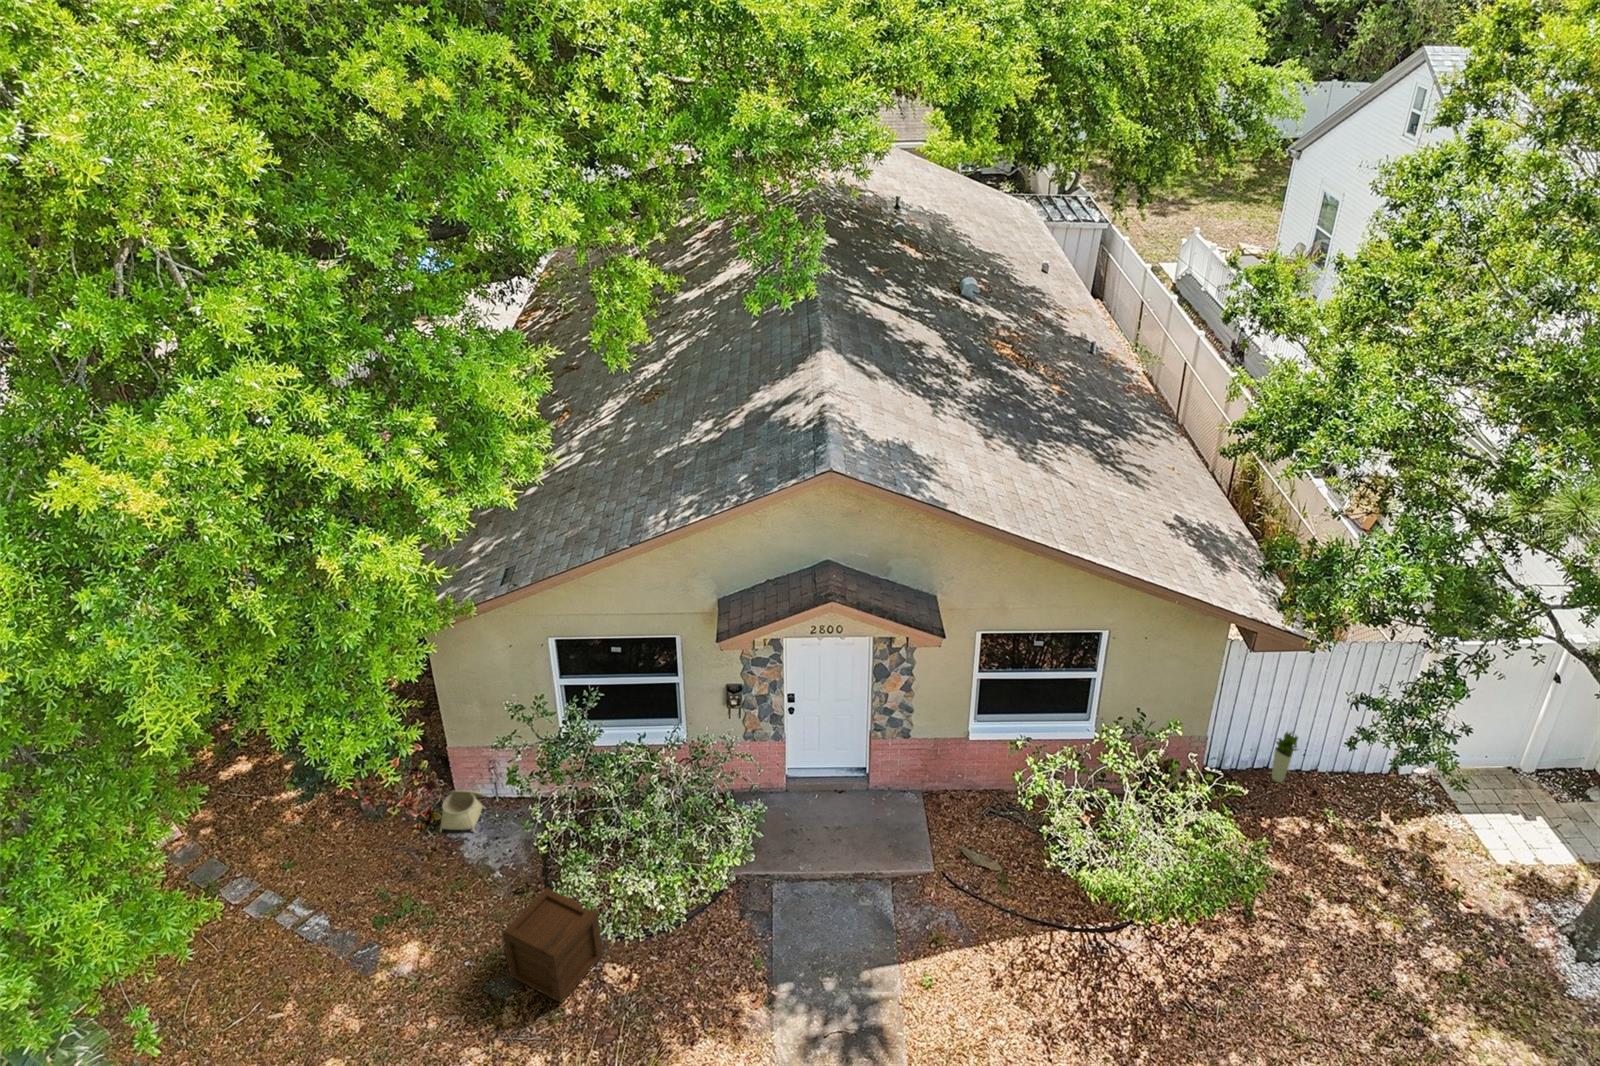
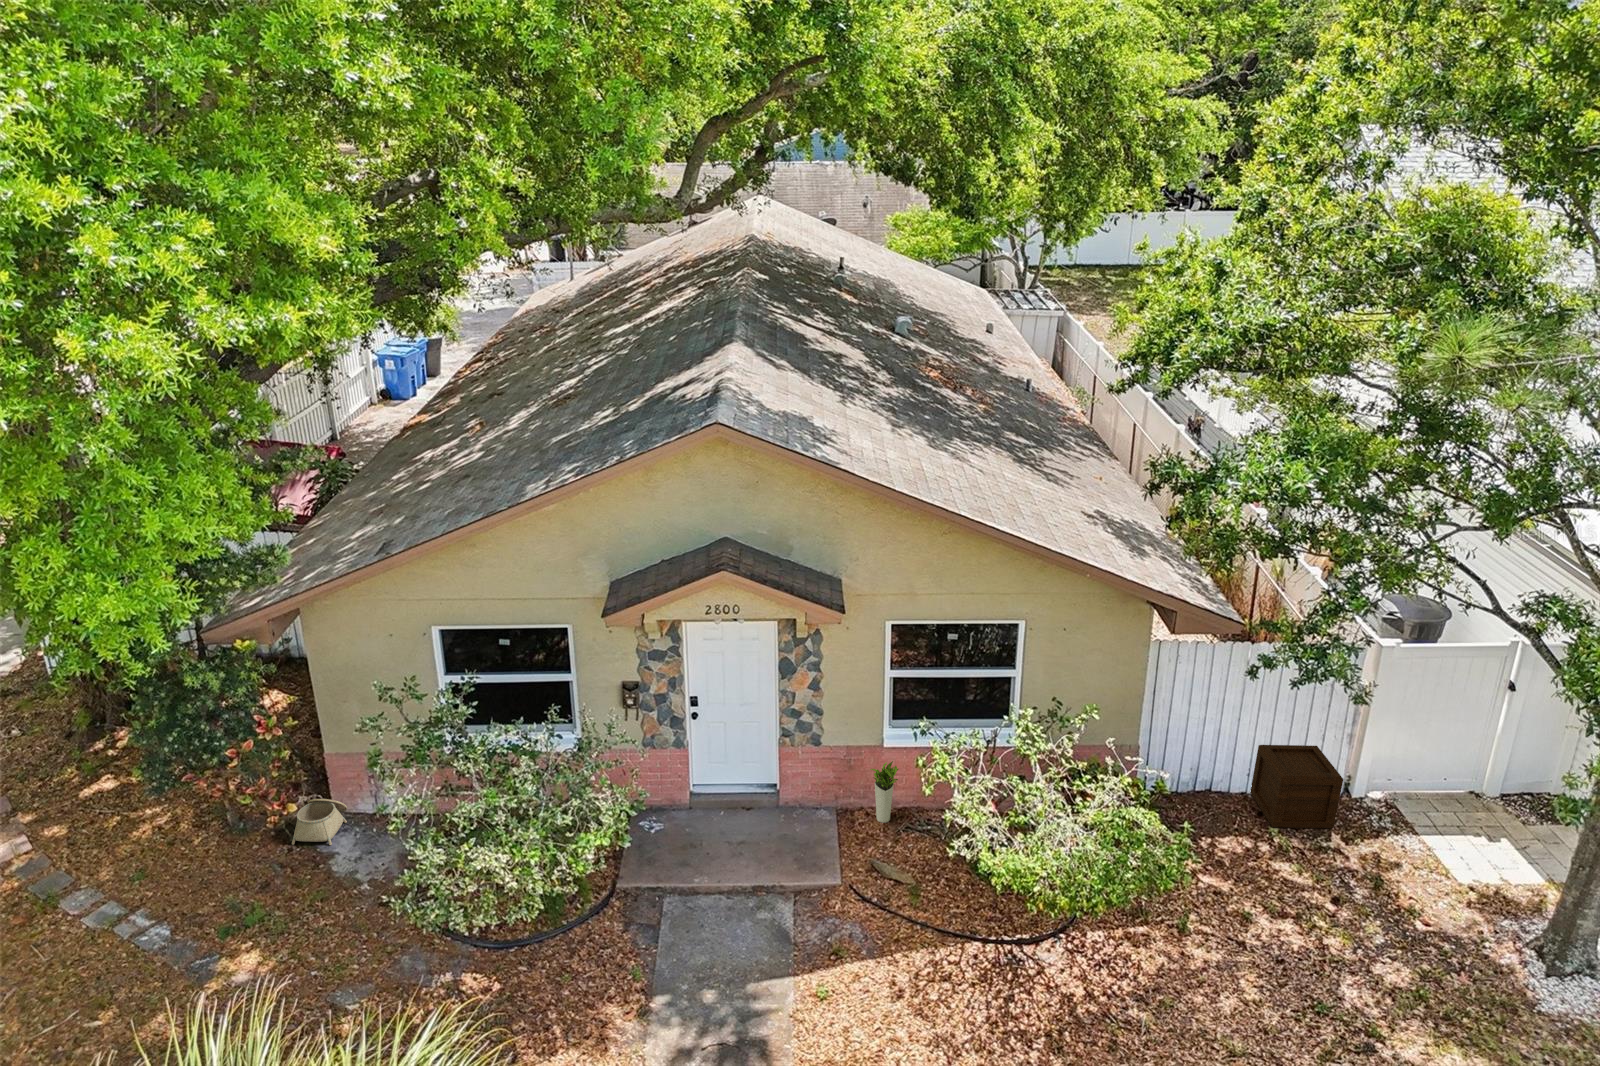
planter: present [1272,732,1298,782] -> present [871,761,898,823]
wooden crate: present [502,888,603,1003] -> present [1250,745,1343,828]

